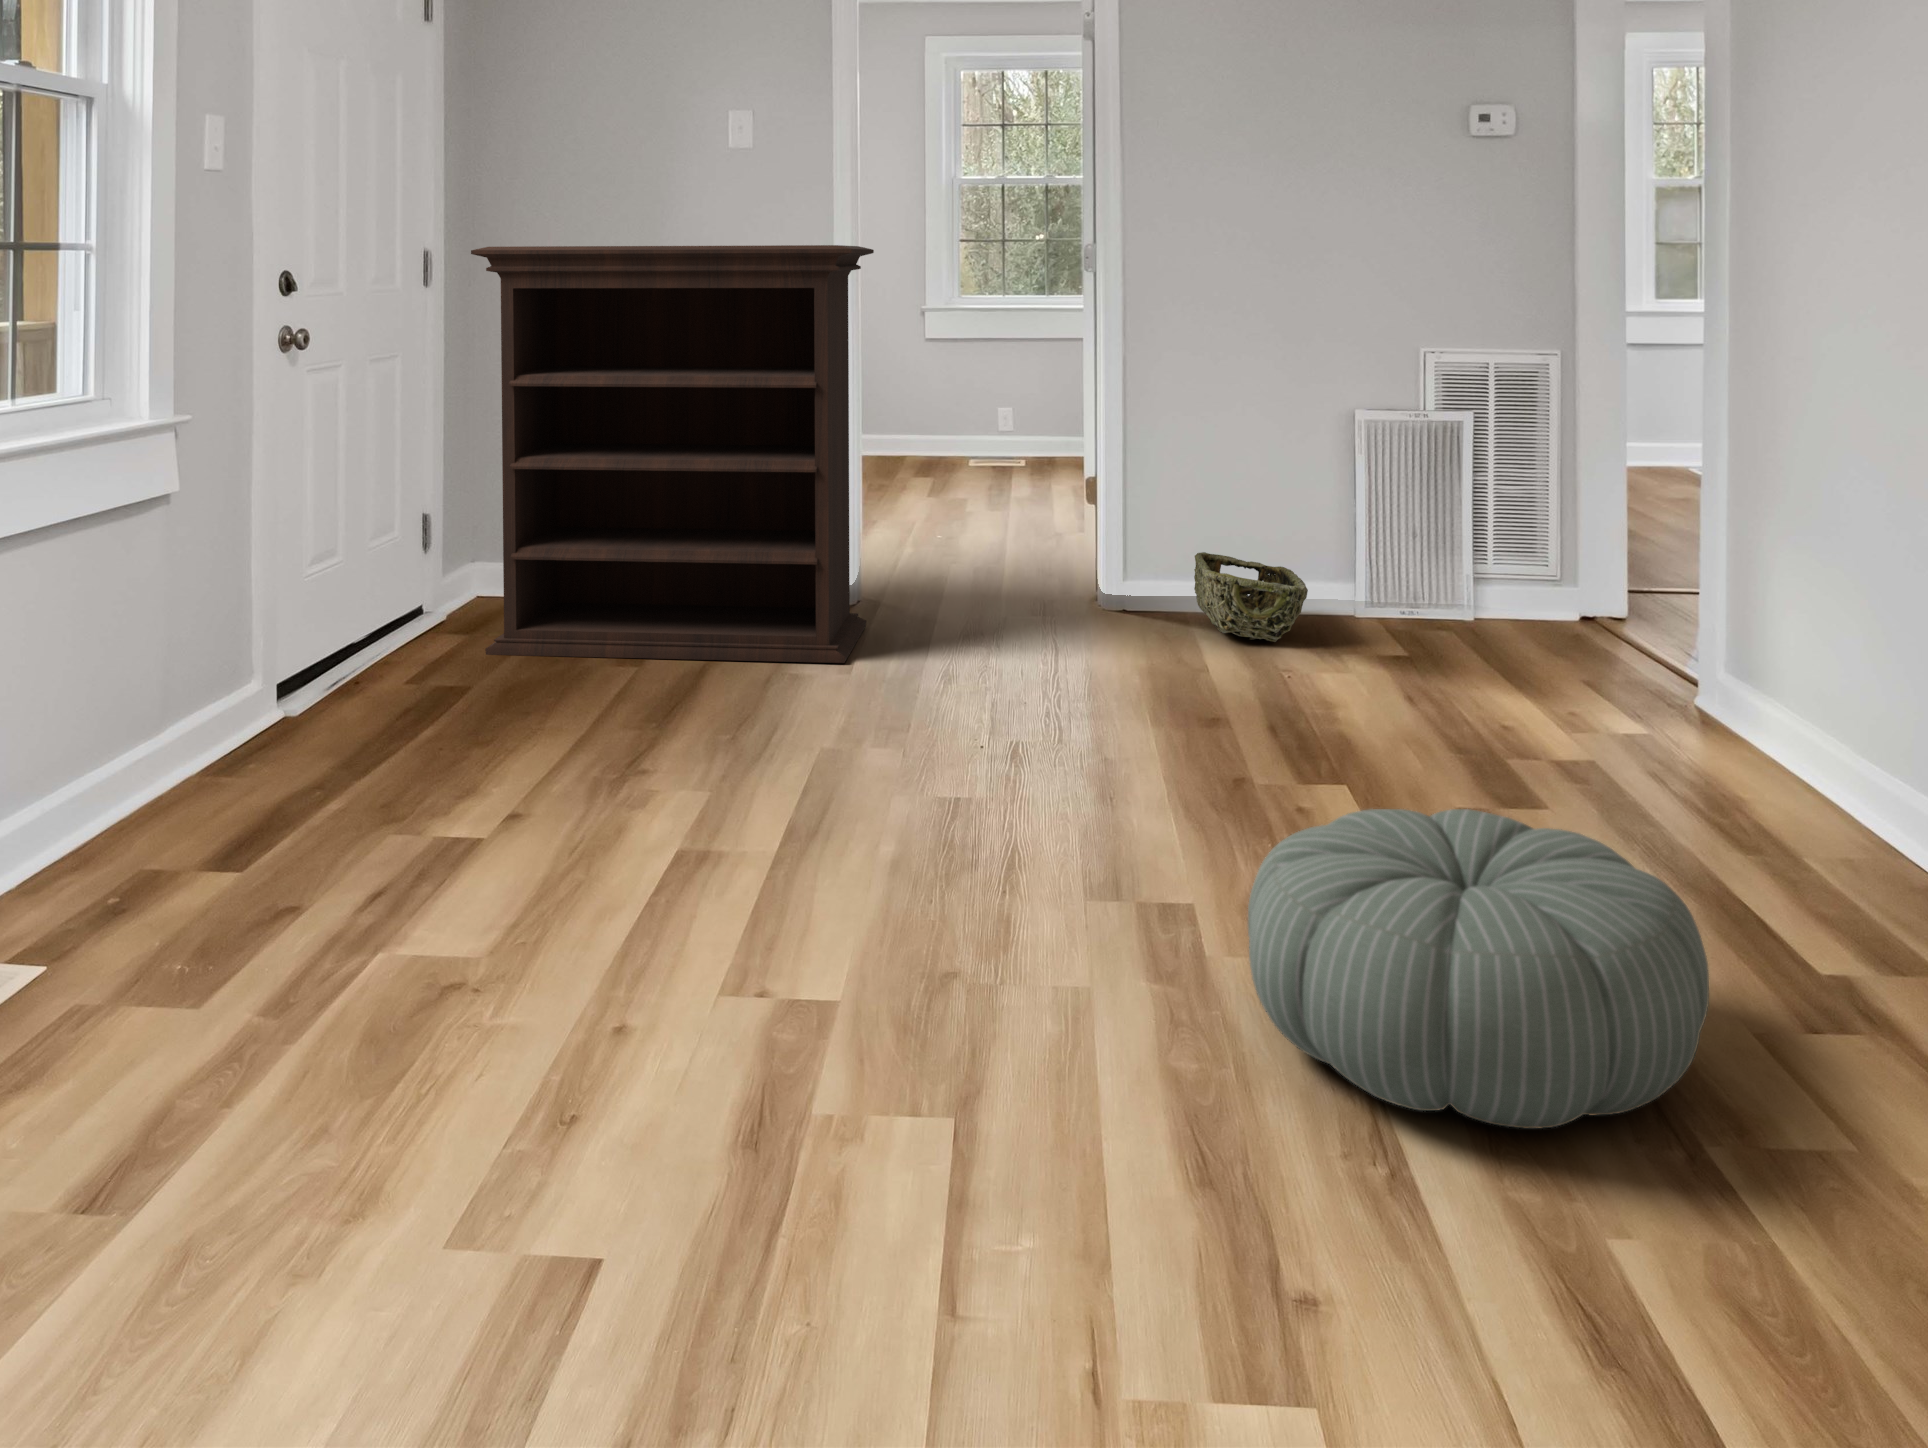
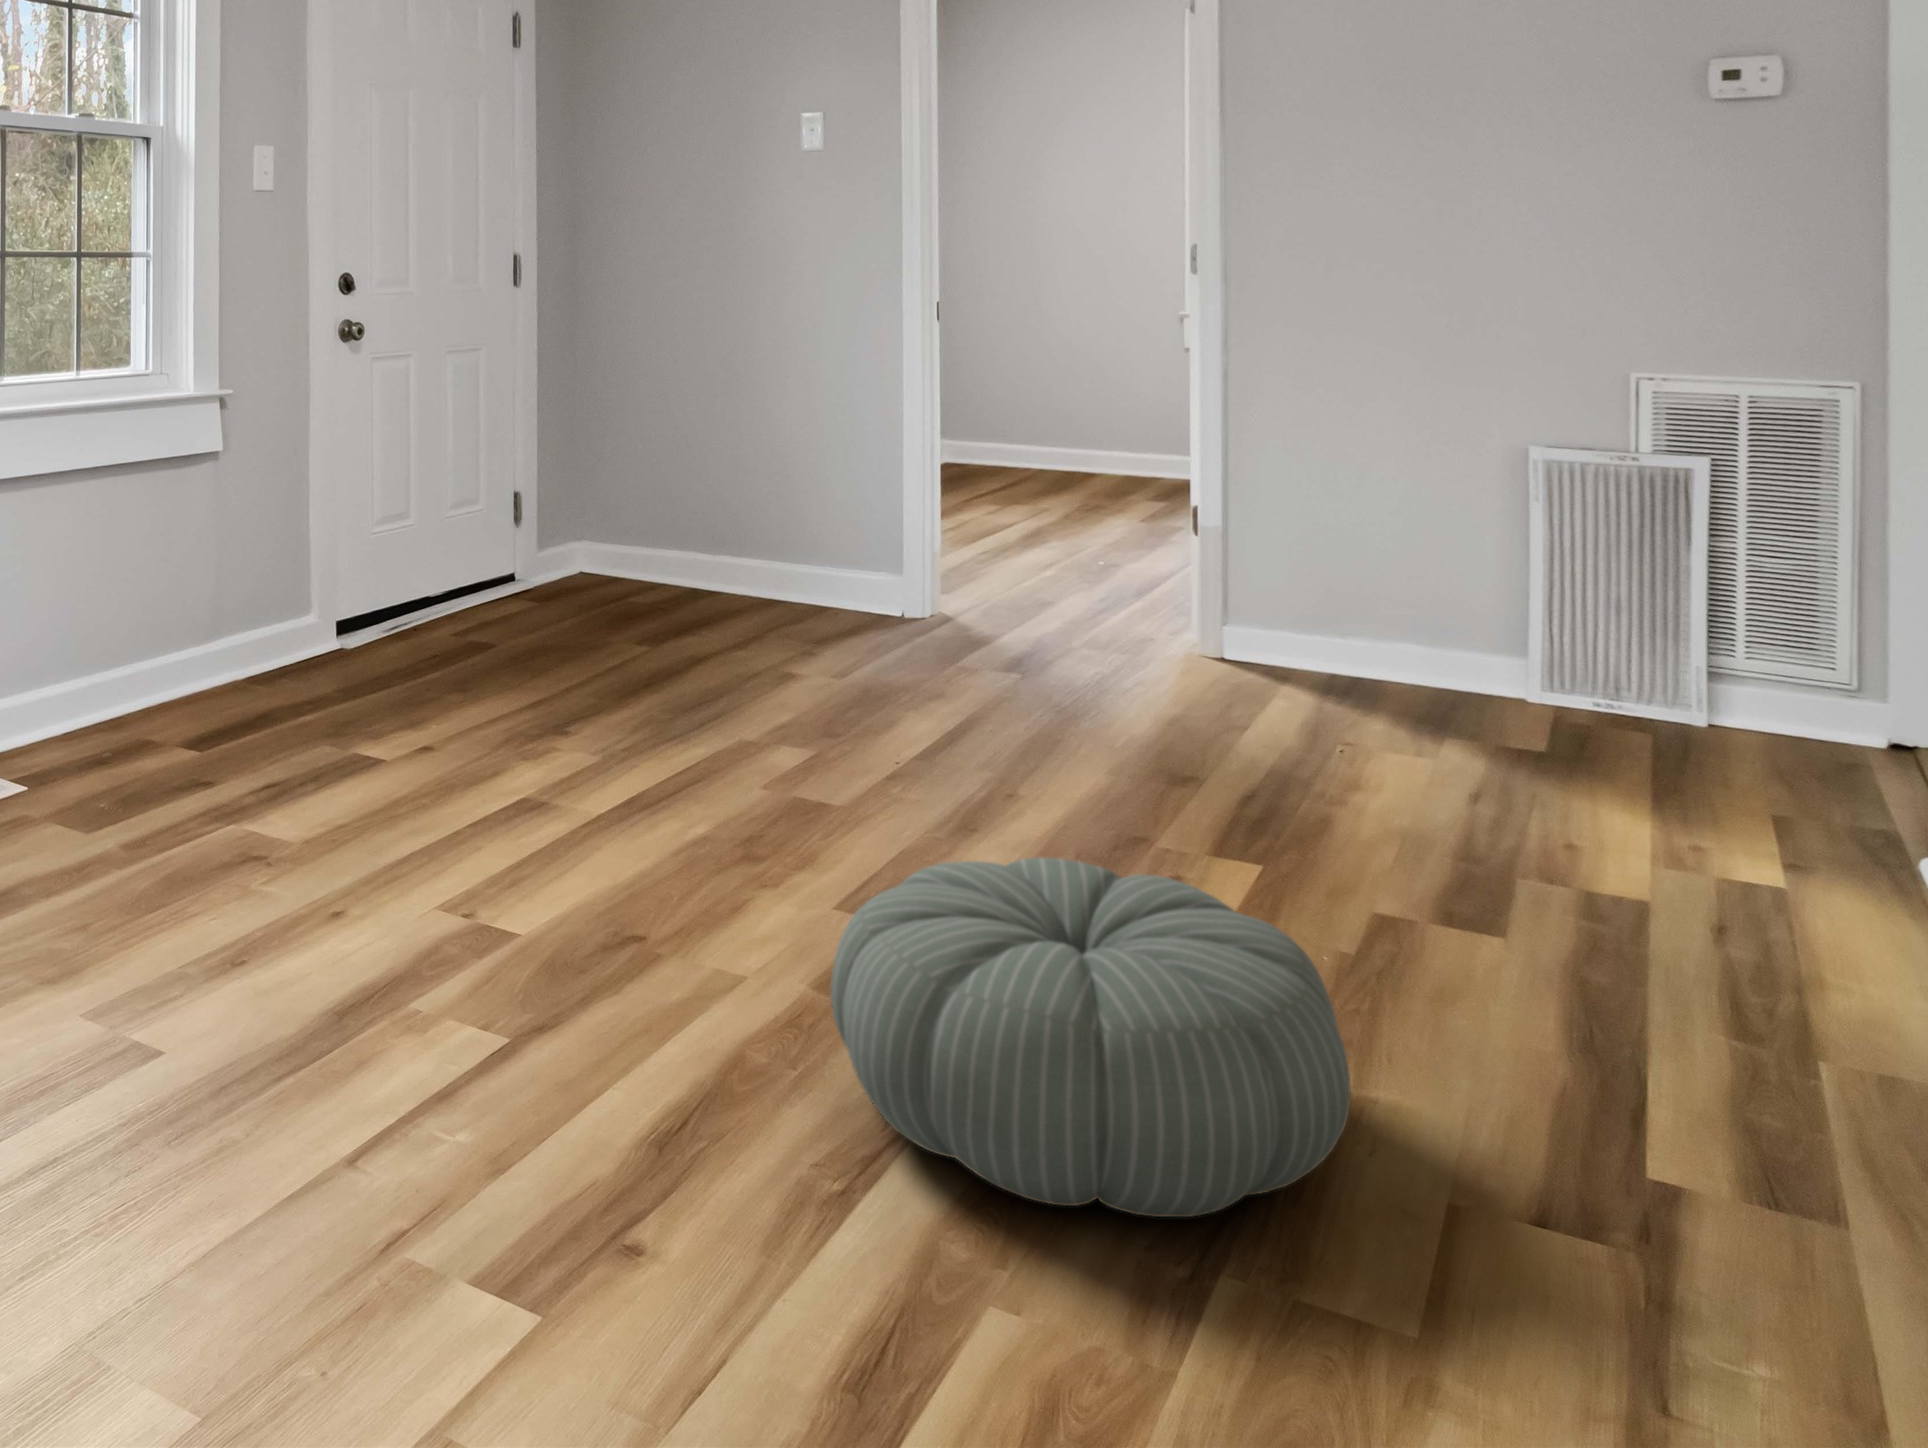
bookshelf: present [471,245,874,663] -> none [524,246,918,669]
woven basket: present [1194,552,1308,642] -> none [1280,601,1431,713]

